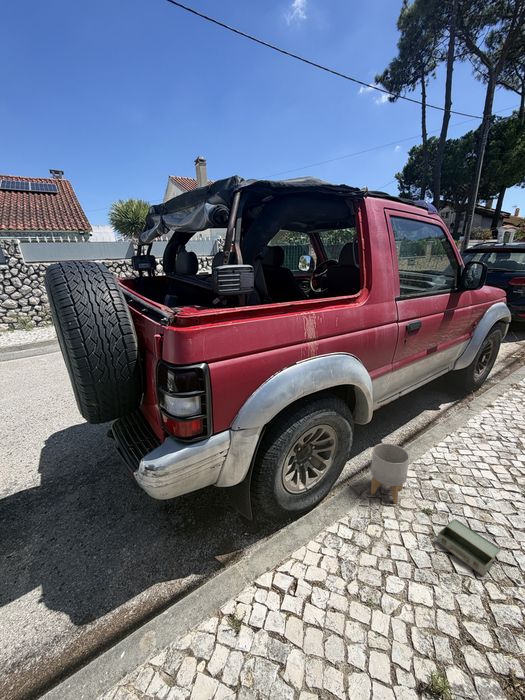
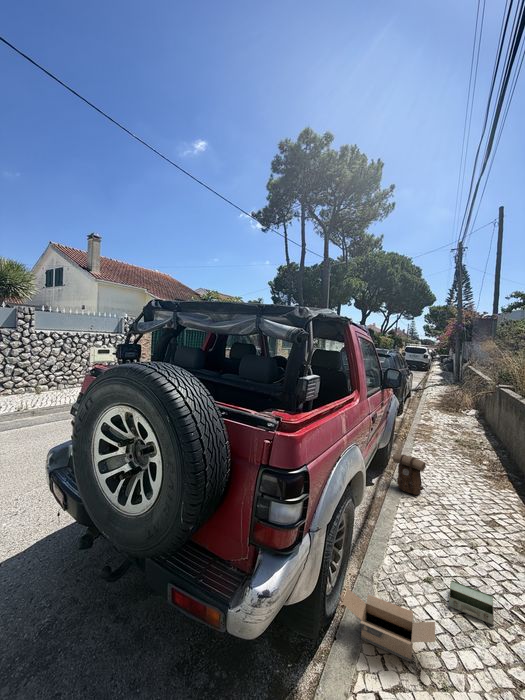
backpack: none [461,377,505,428] -> present [392,453,426,495]
planter: present [371,443,409,504] -> none [373,523,405,581]
cardboard box: none [299,492,387,571] -> present [342,589,435,662]

